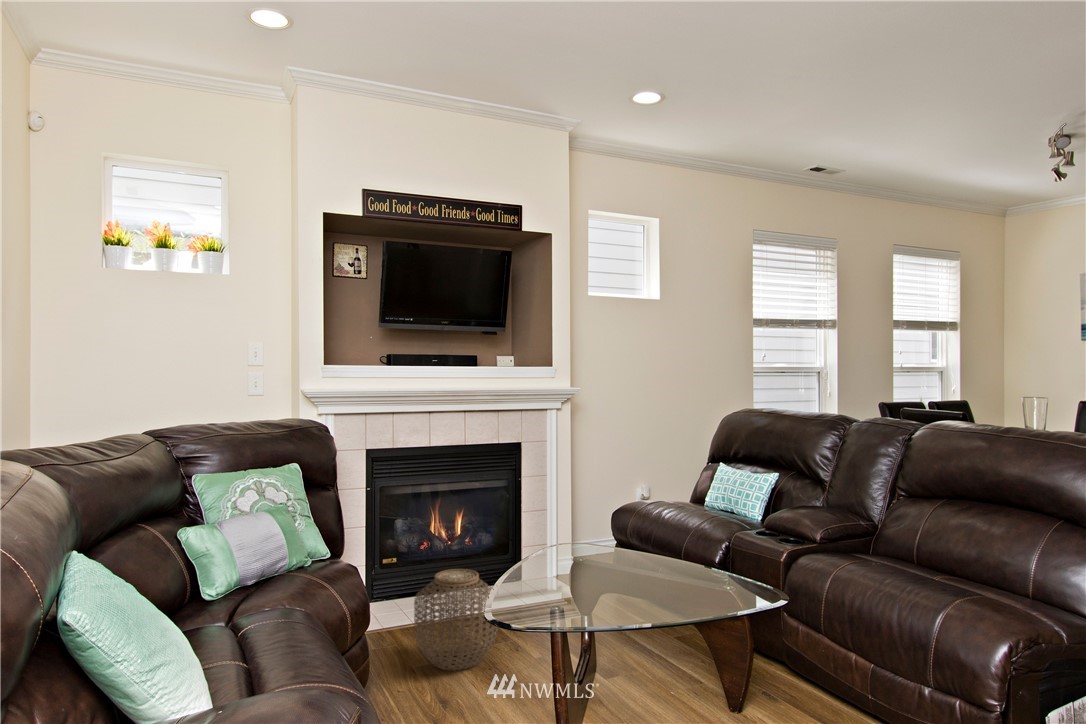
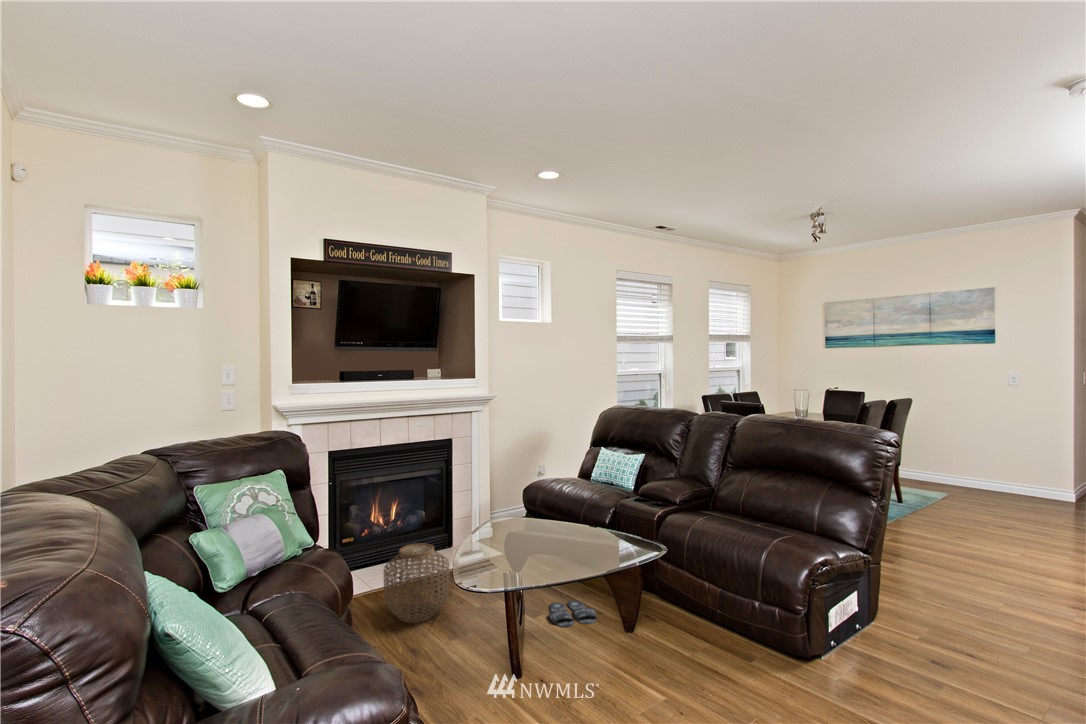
slippers: none [624,663,691,696] -> present [548,601,597,627]

